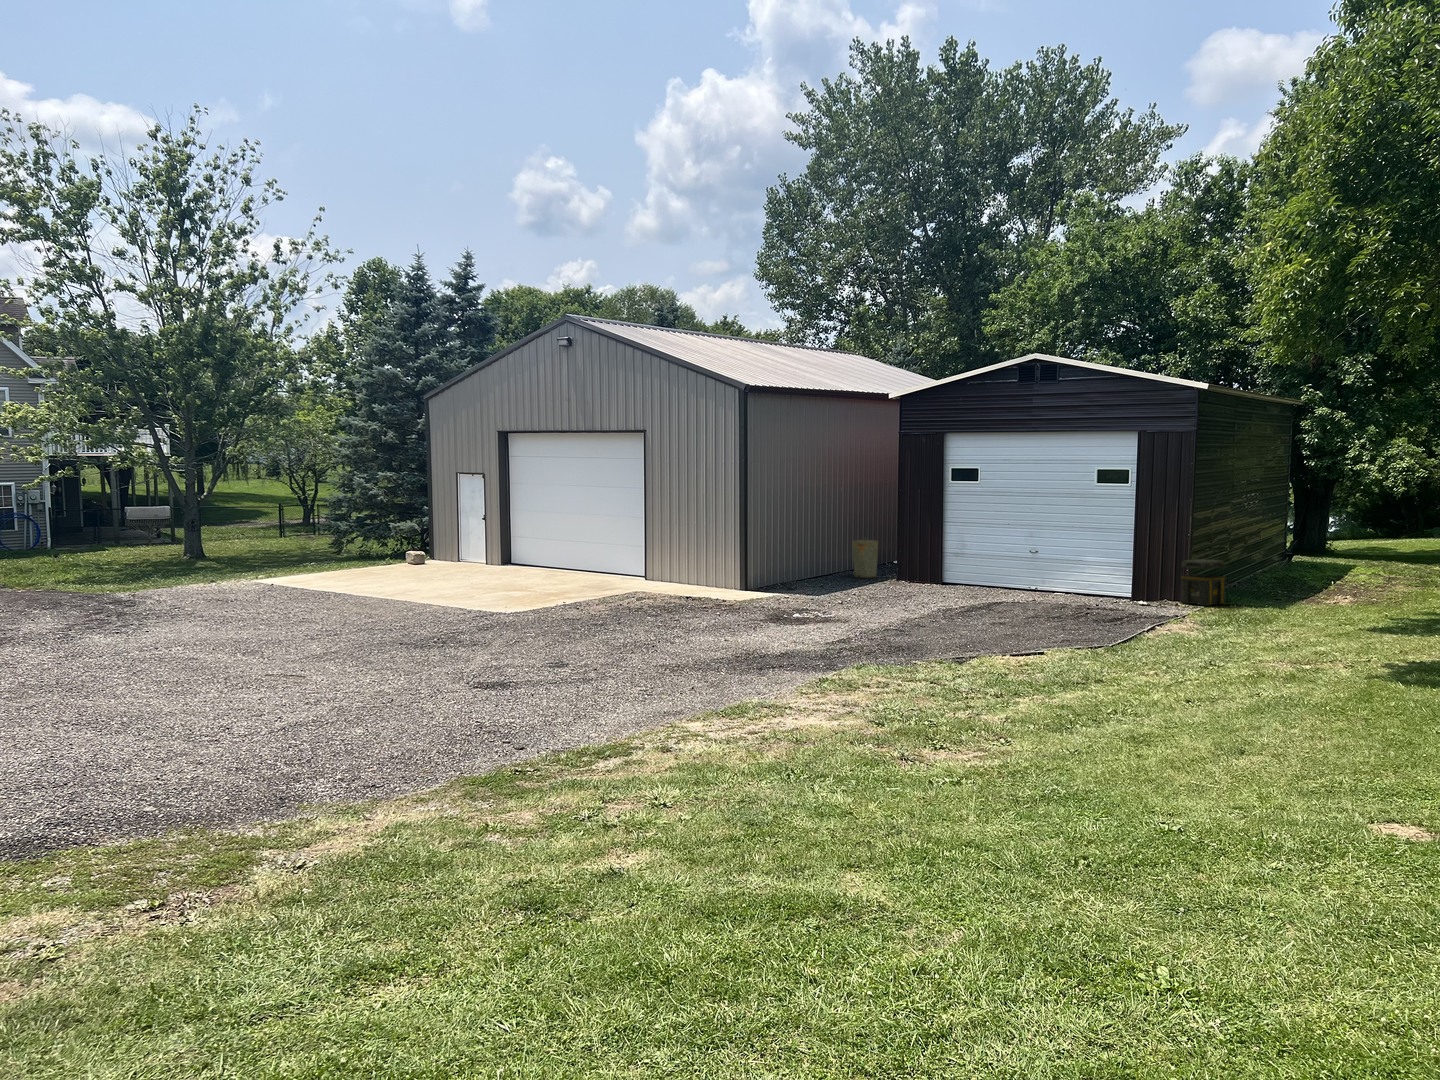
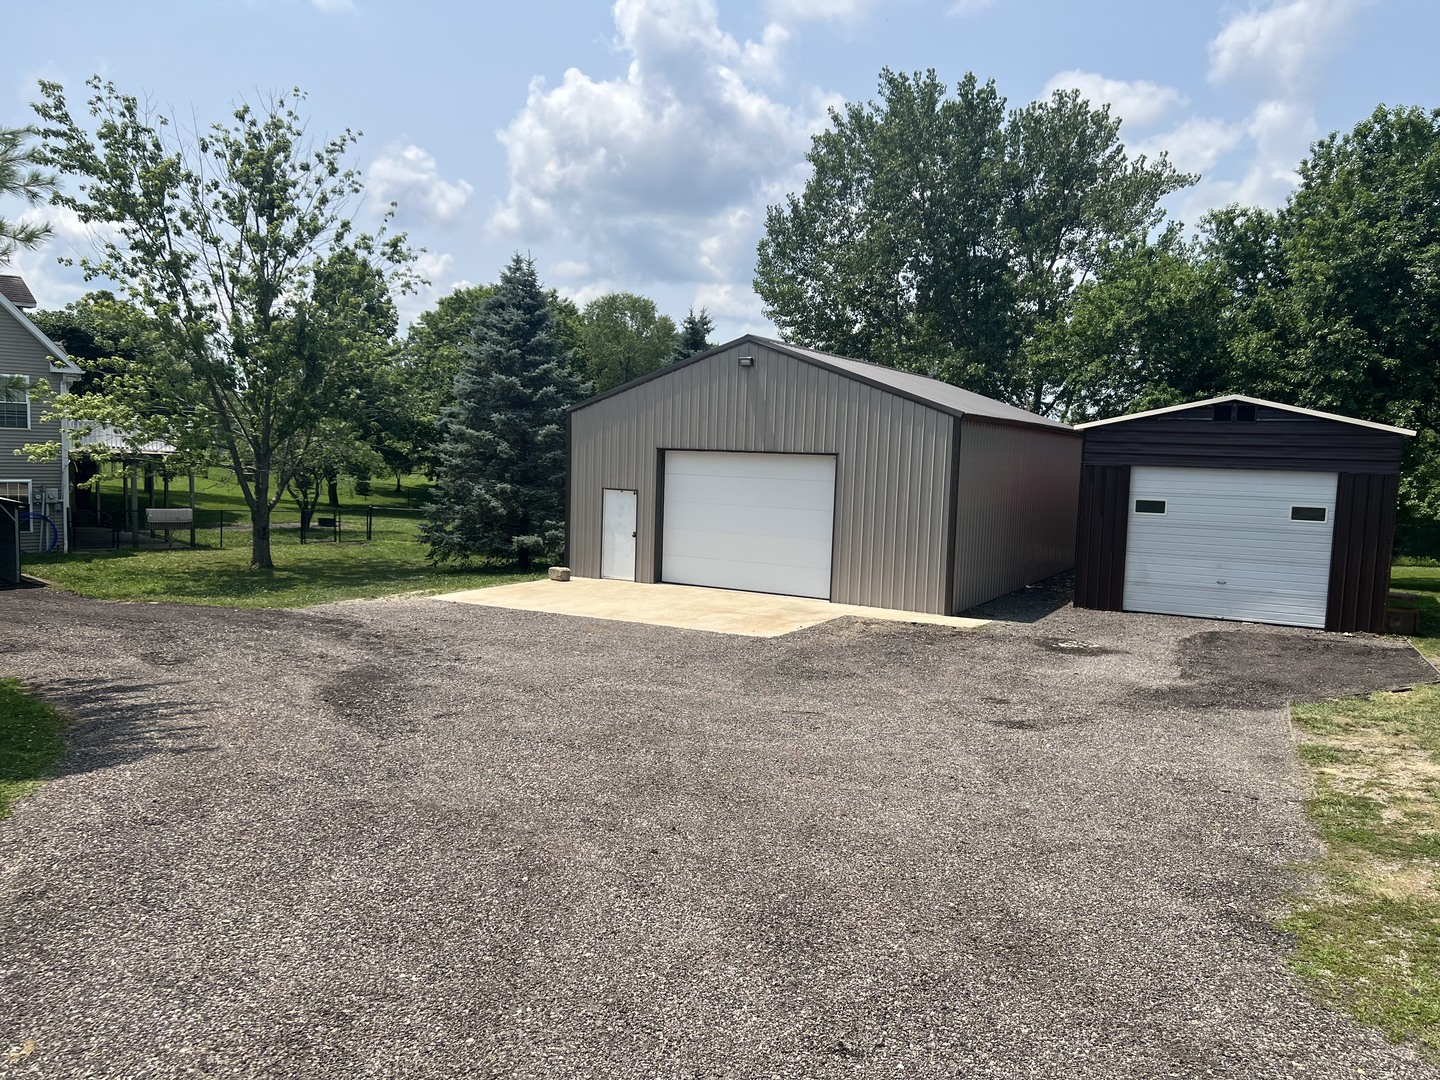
trash can: present [852,539,878,578] -> none [1009,563,1036,601]

